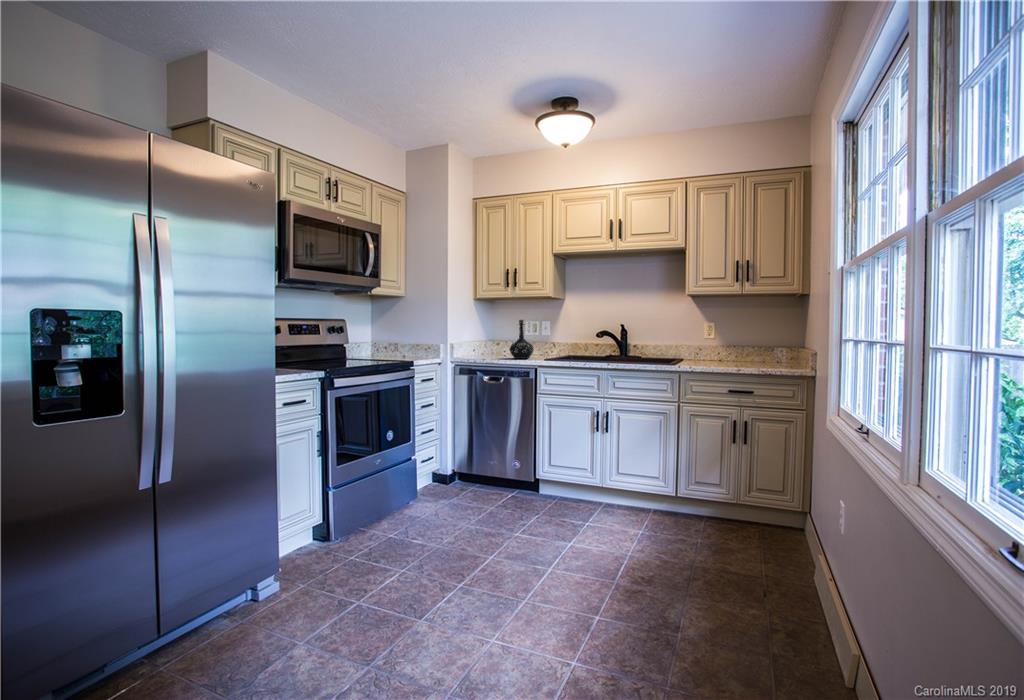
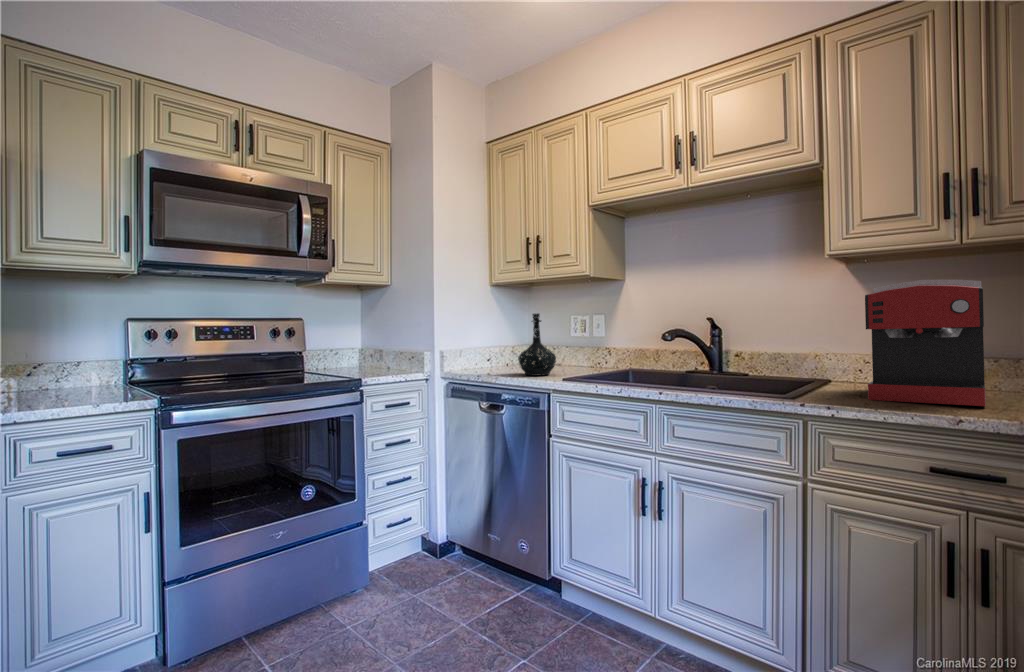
coffee maker: none [704,309,748,366] -> present [865,280,986,406]

